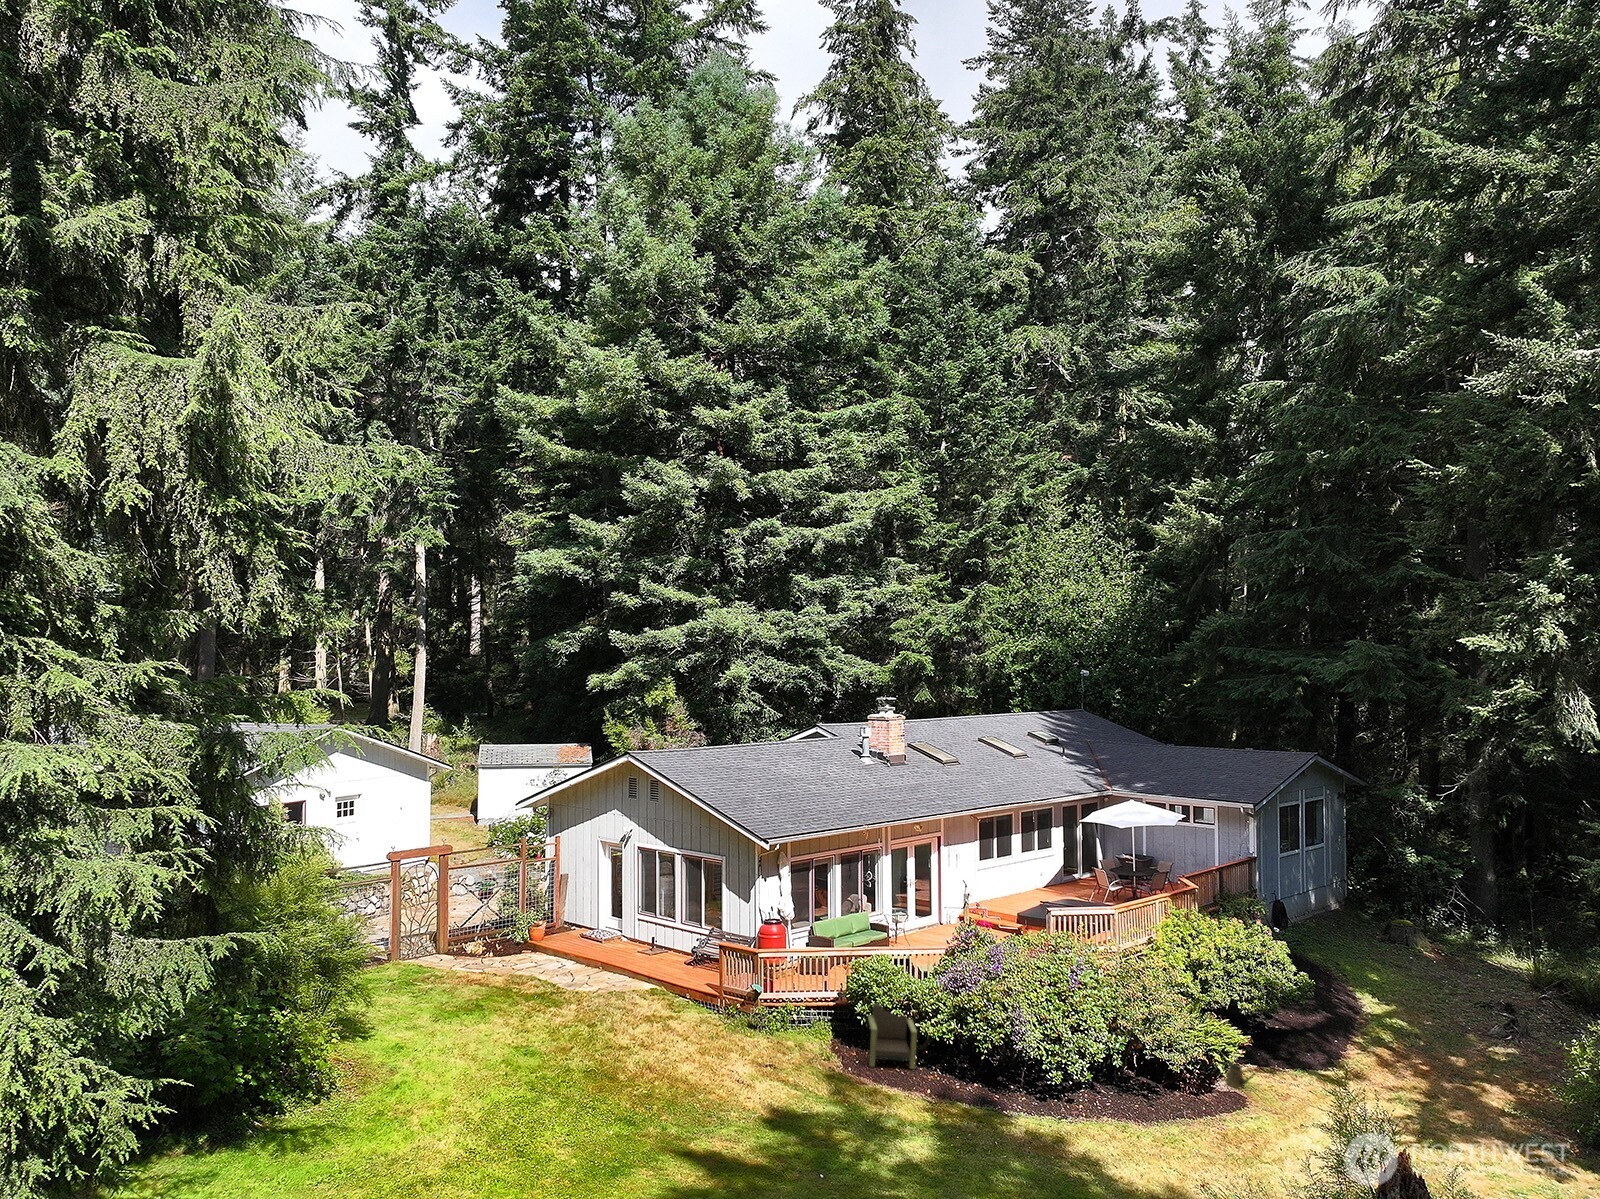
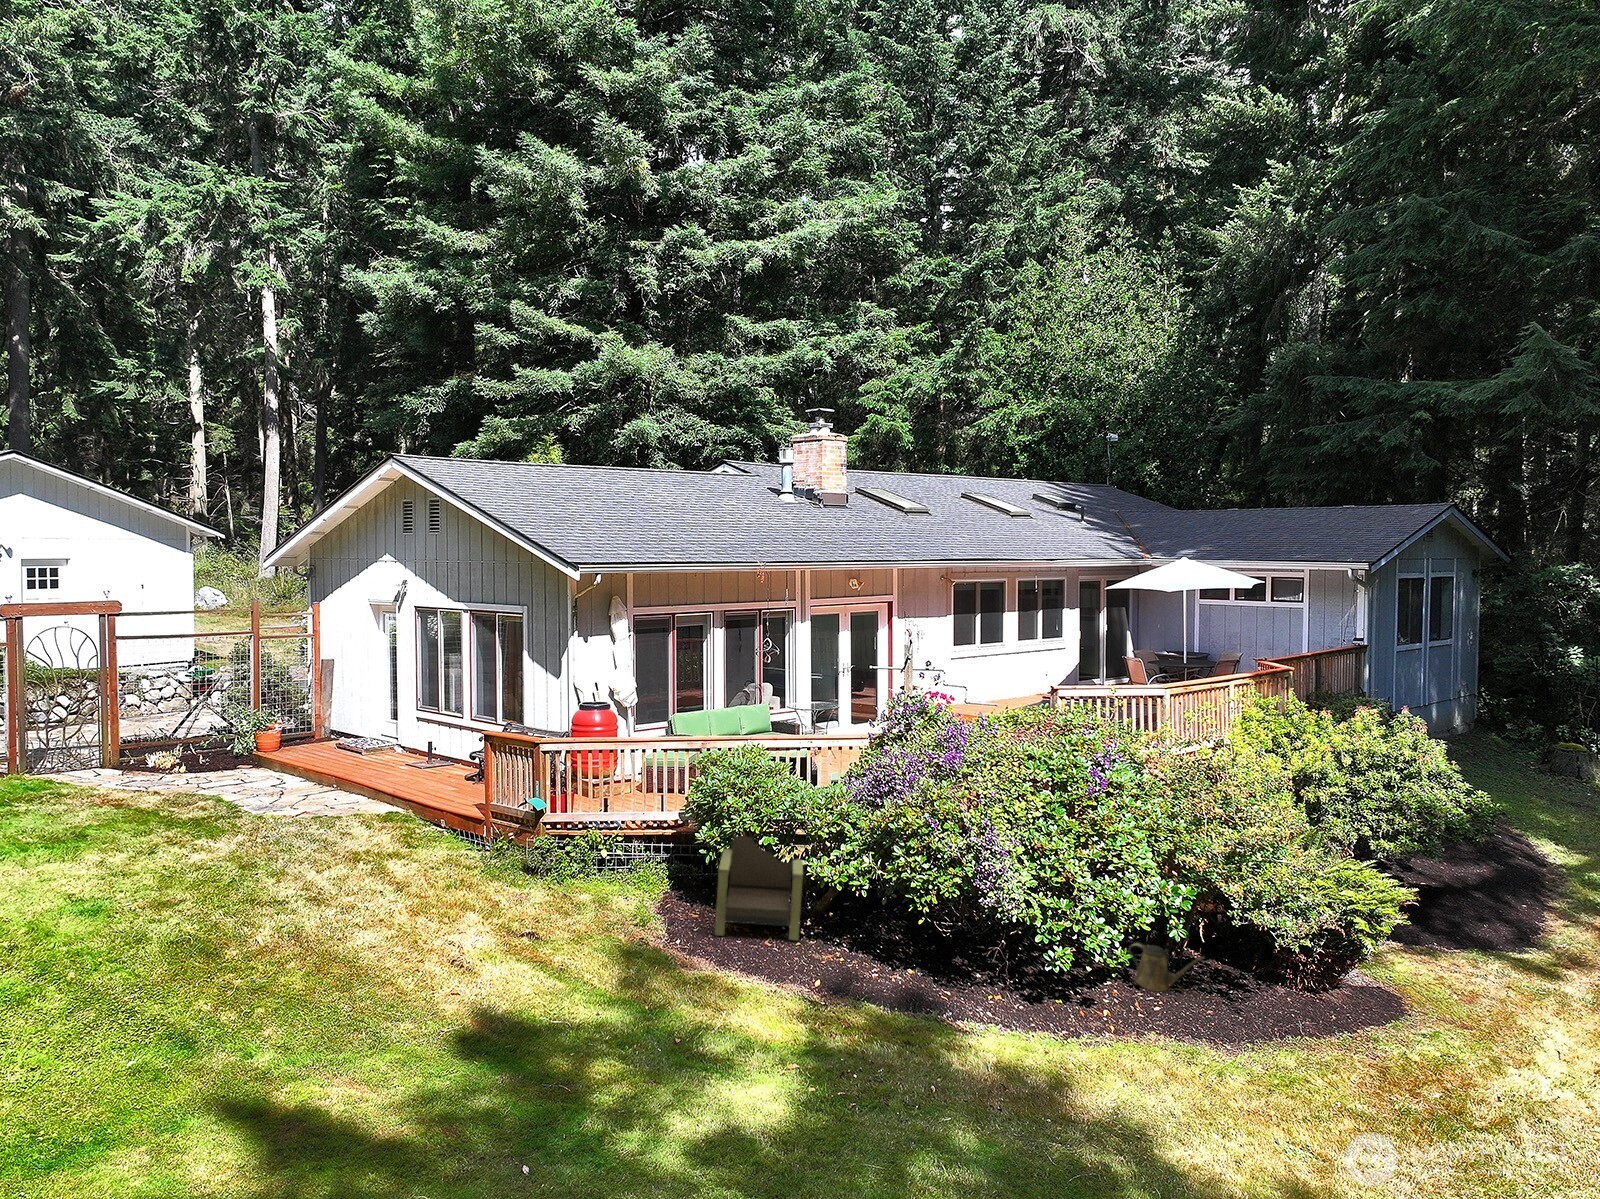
watering can: present [1223,1063,1257,1088] -> present [1128,943,1204,992]

